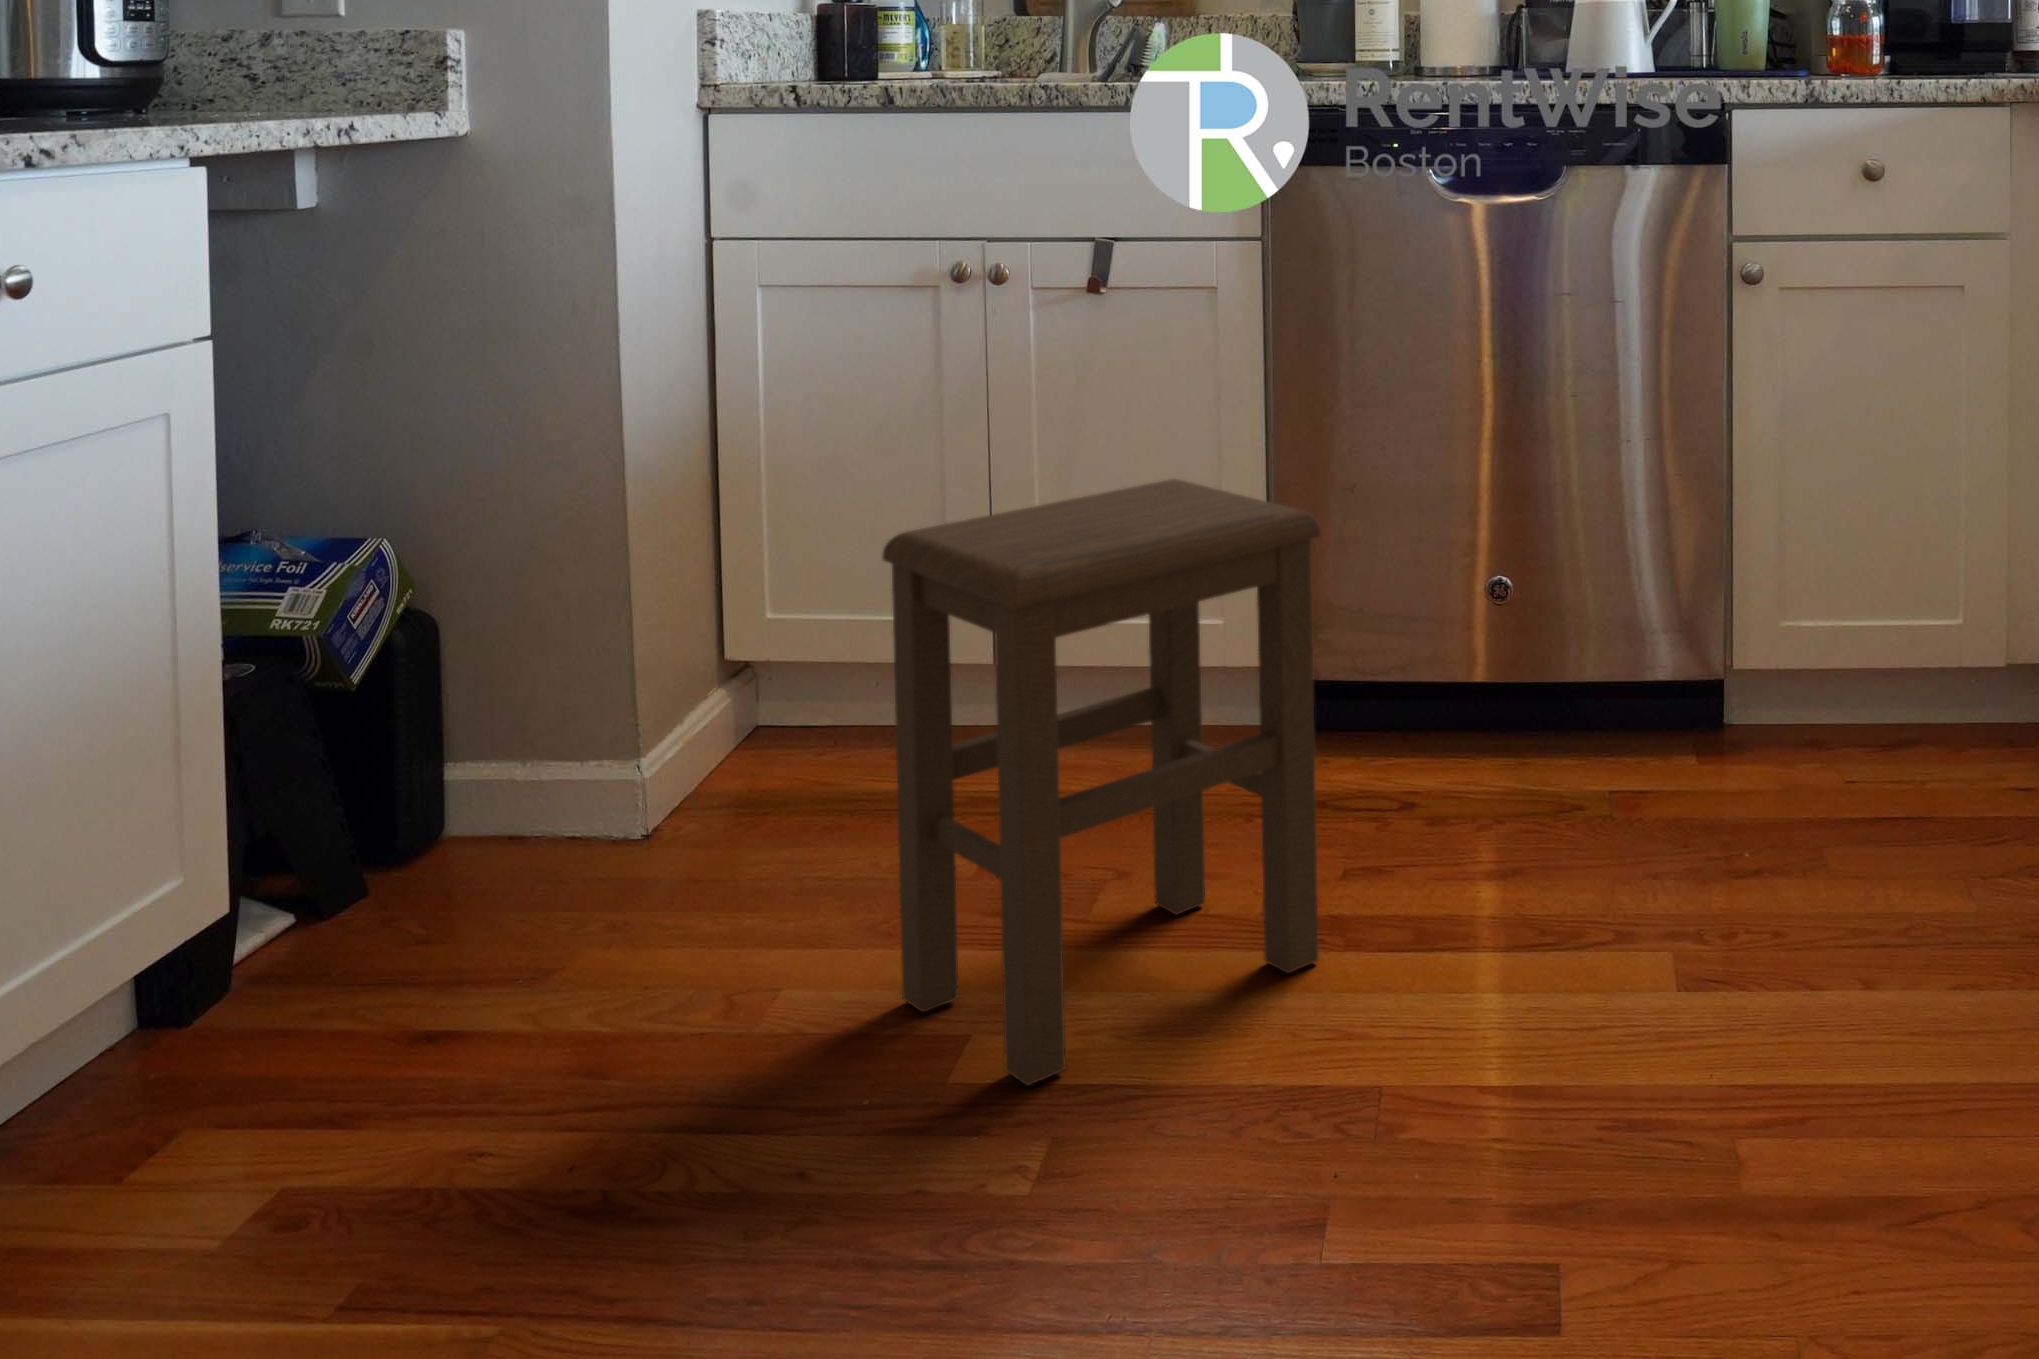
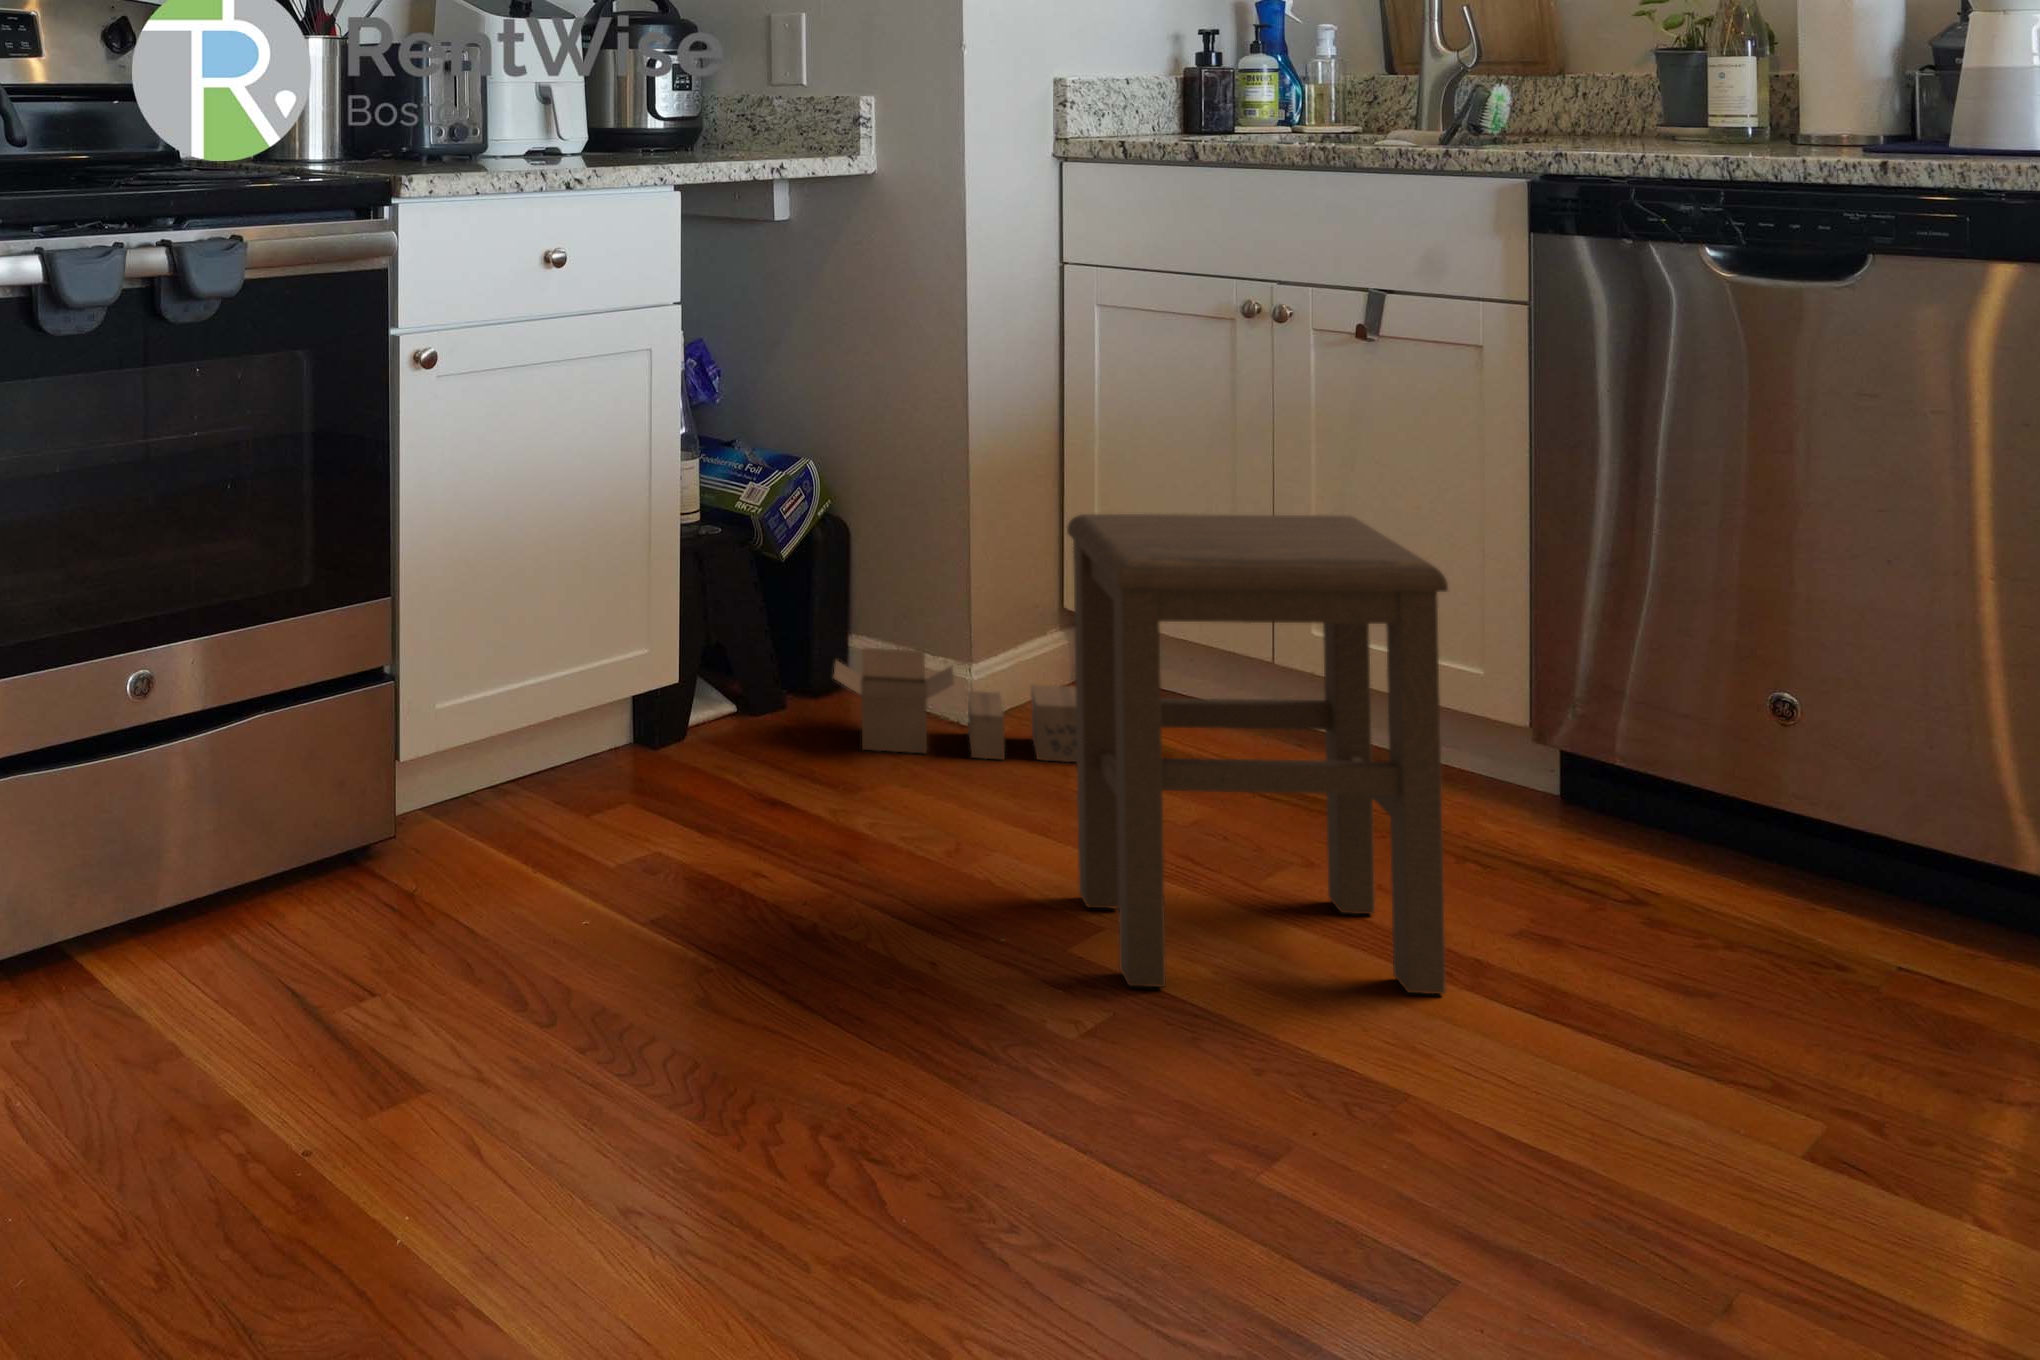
cardboard box: none [451,749,830,918] -> present [833,648,1077,762]

